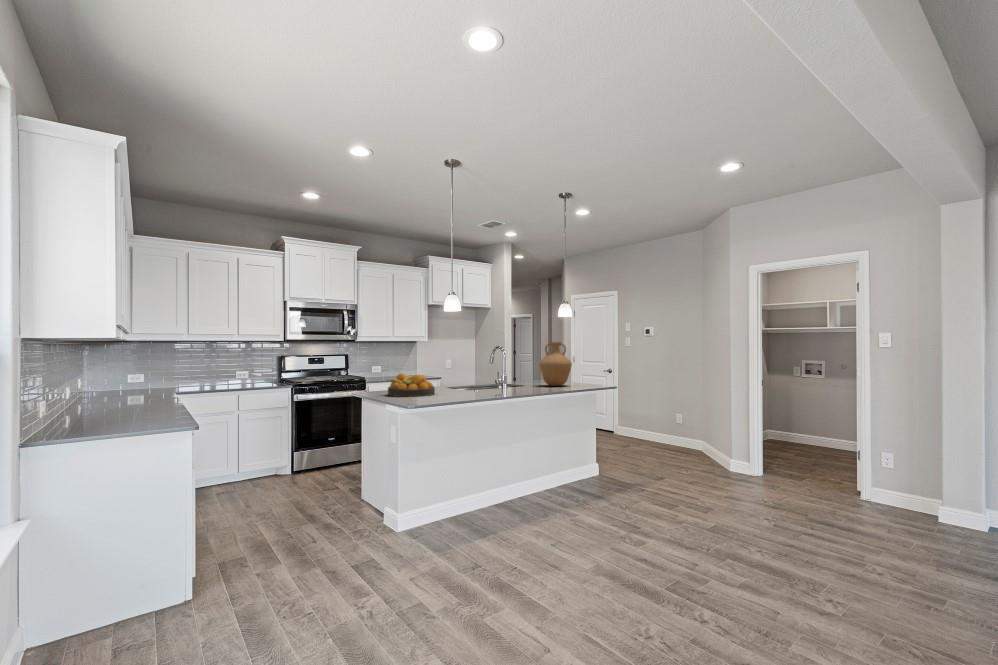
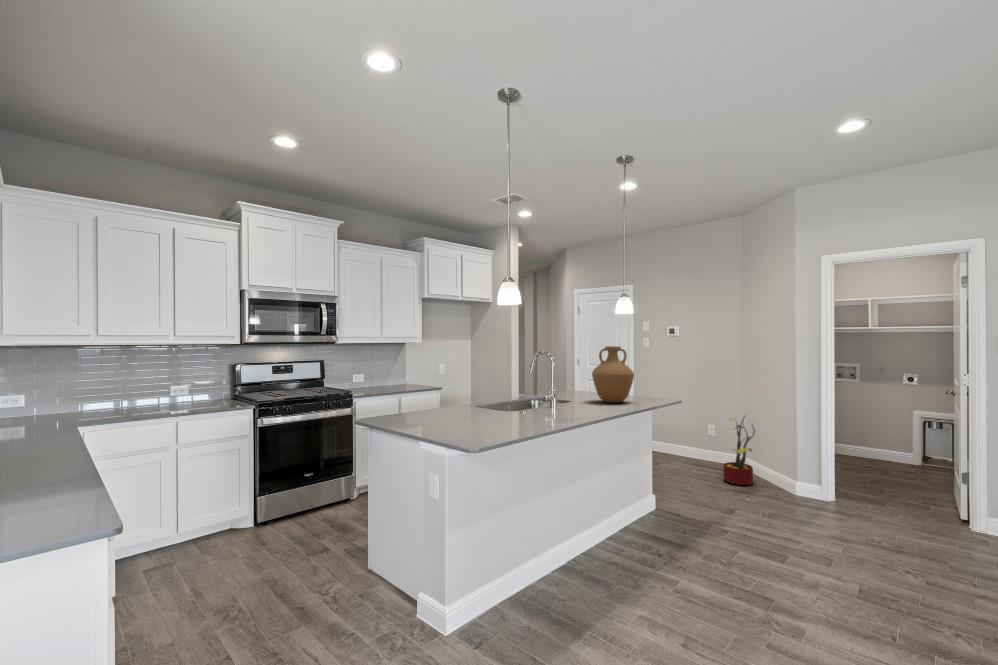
fruit bowl: present [387,374,435,397] -> none [418,395,485,431]
decorative plant: none [676,404,705,462] -> present [723,416,755,485]

